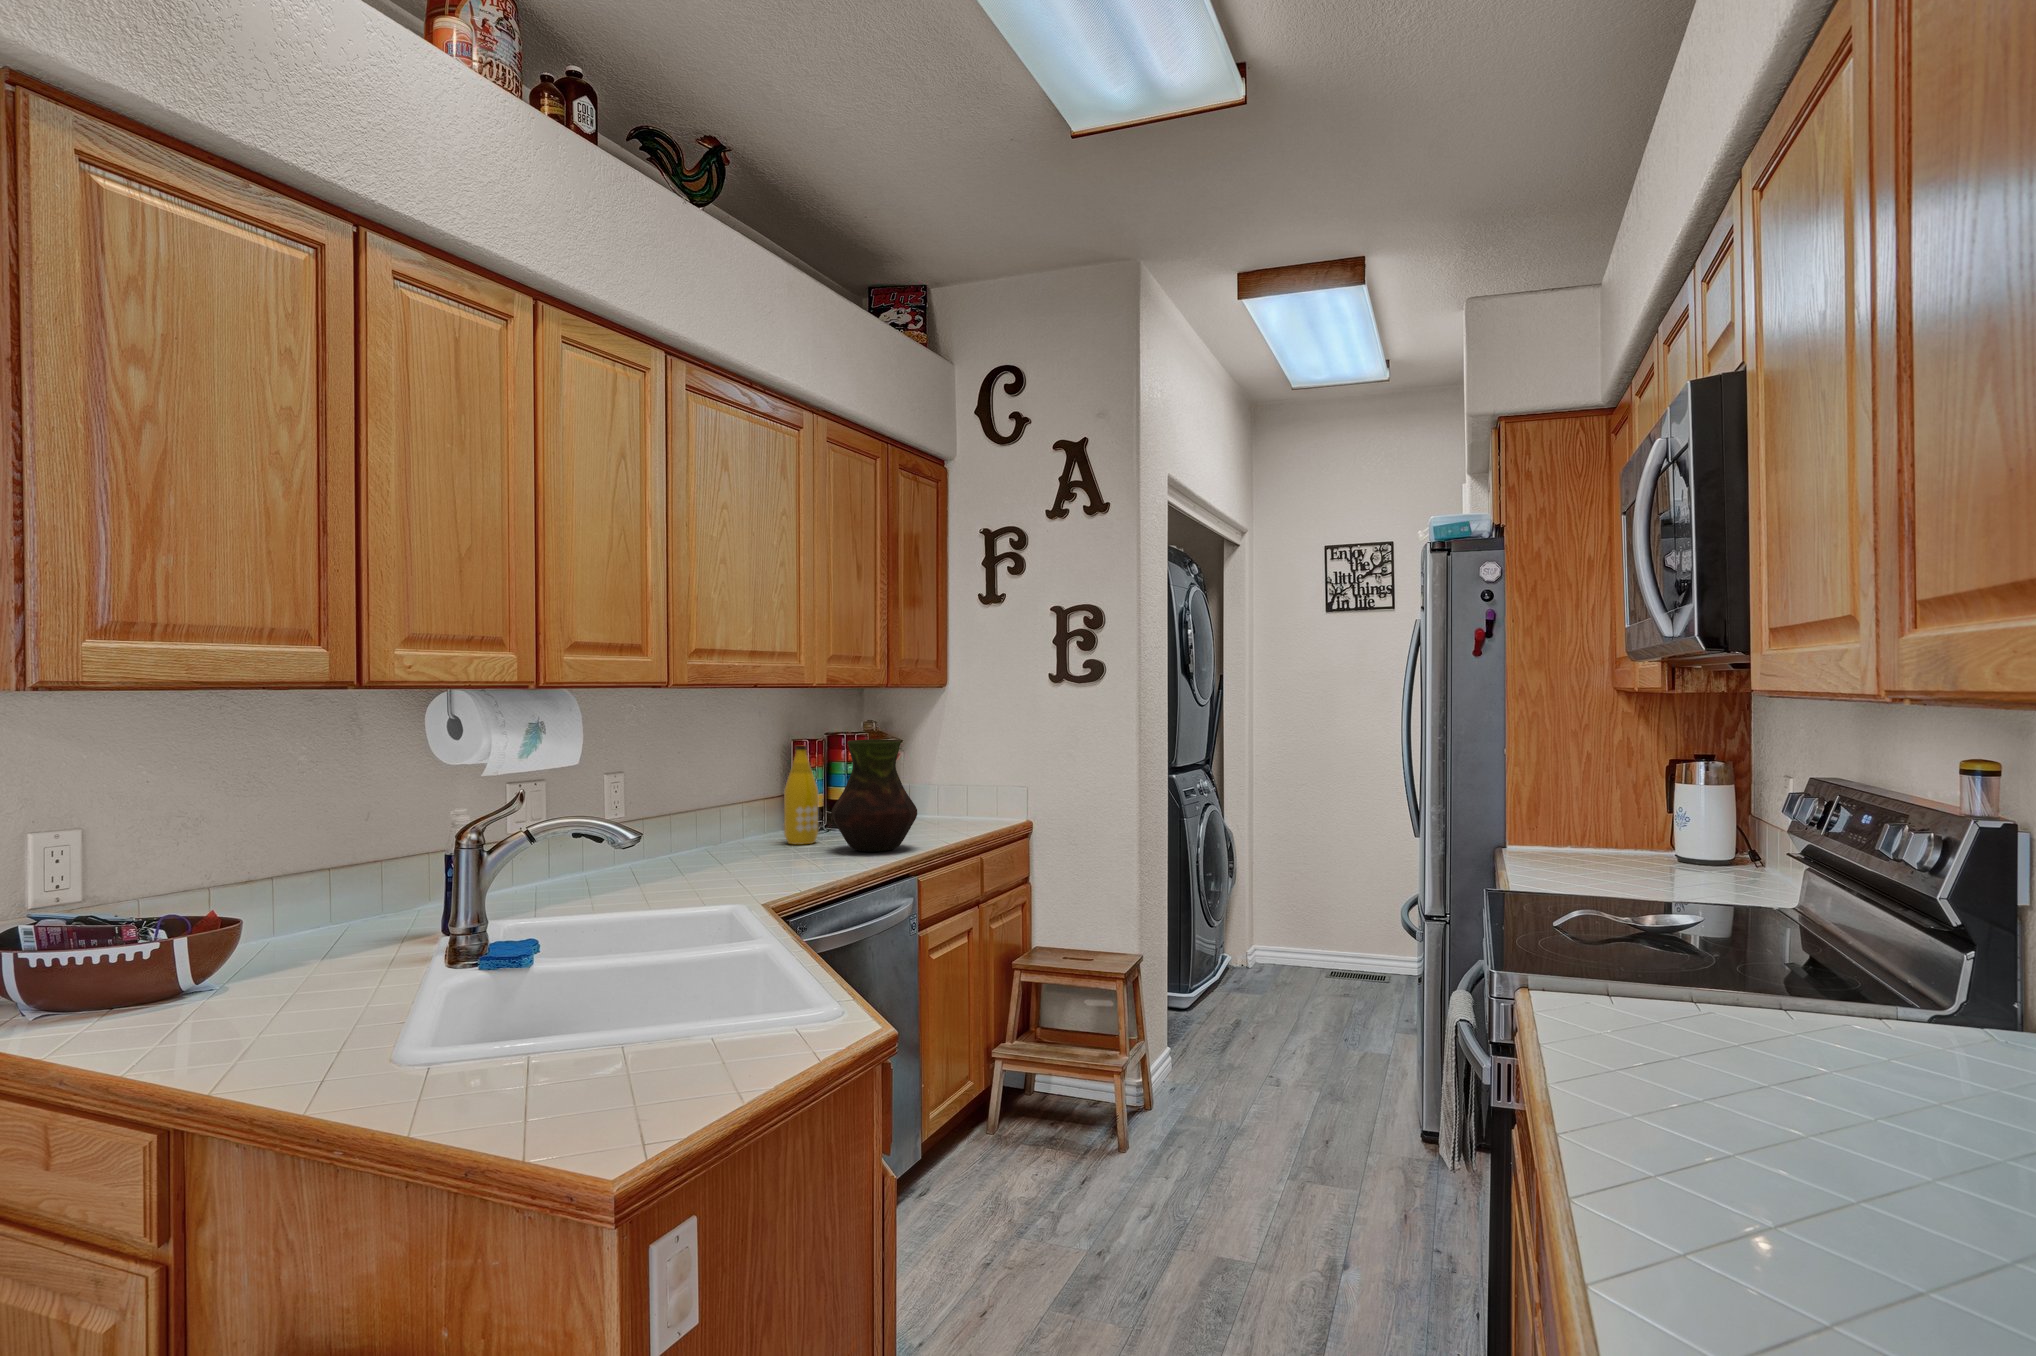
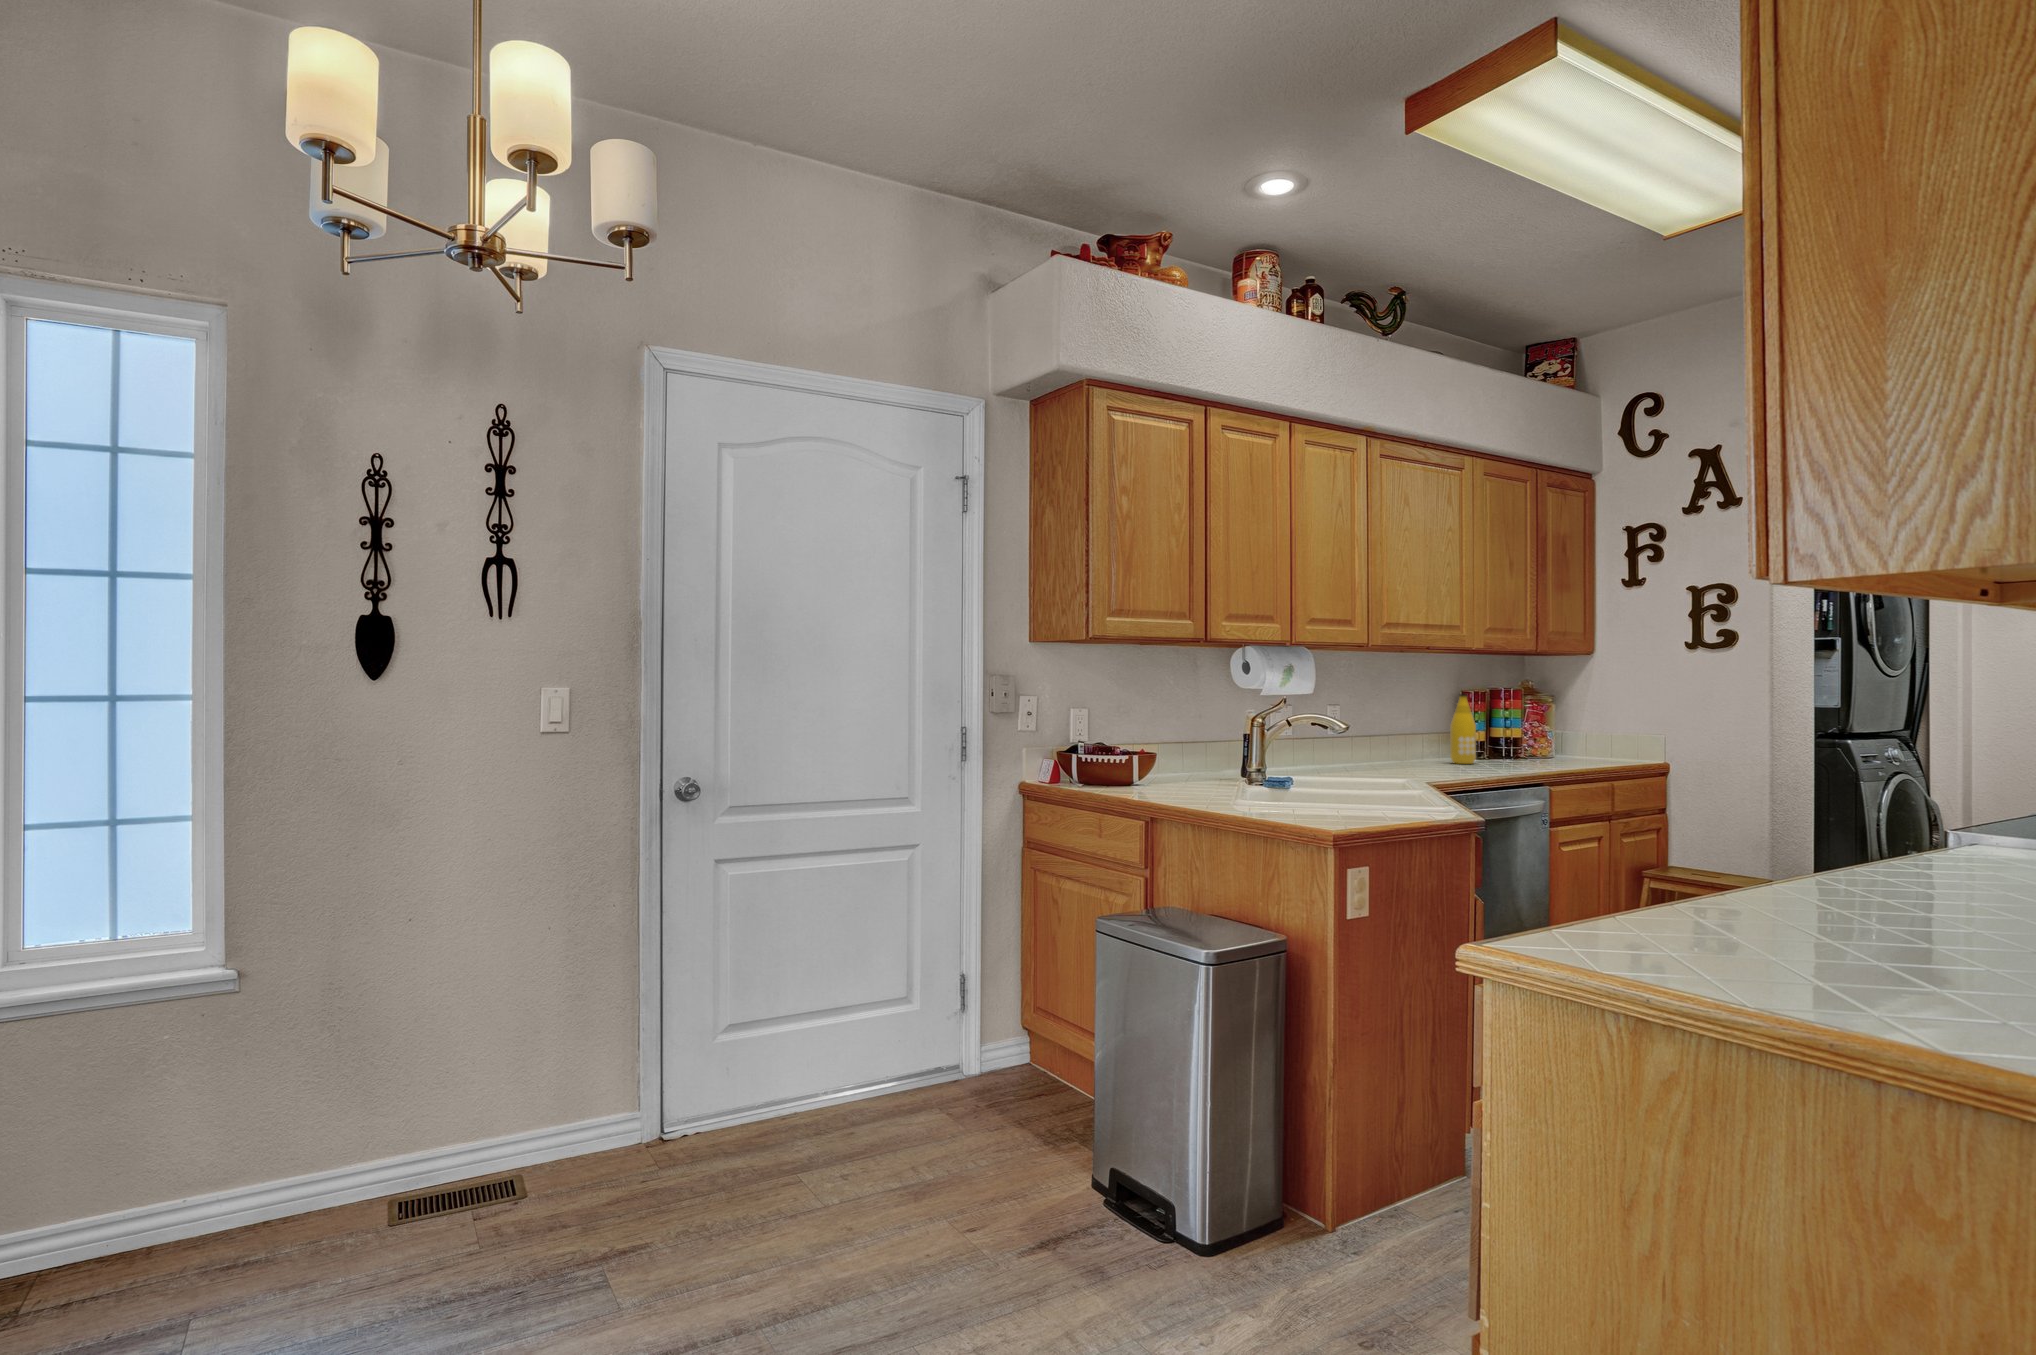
vase: present [831,739,917,852] -> none [1484,689,1551,769]

